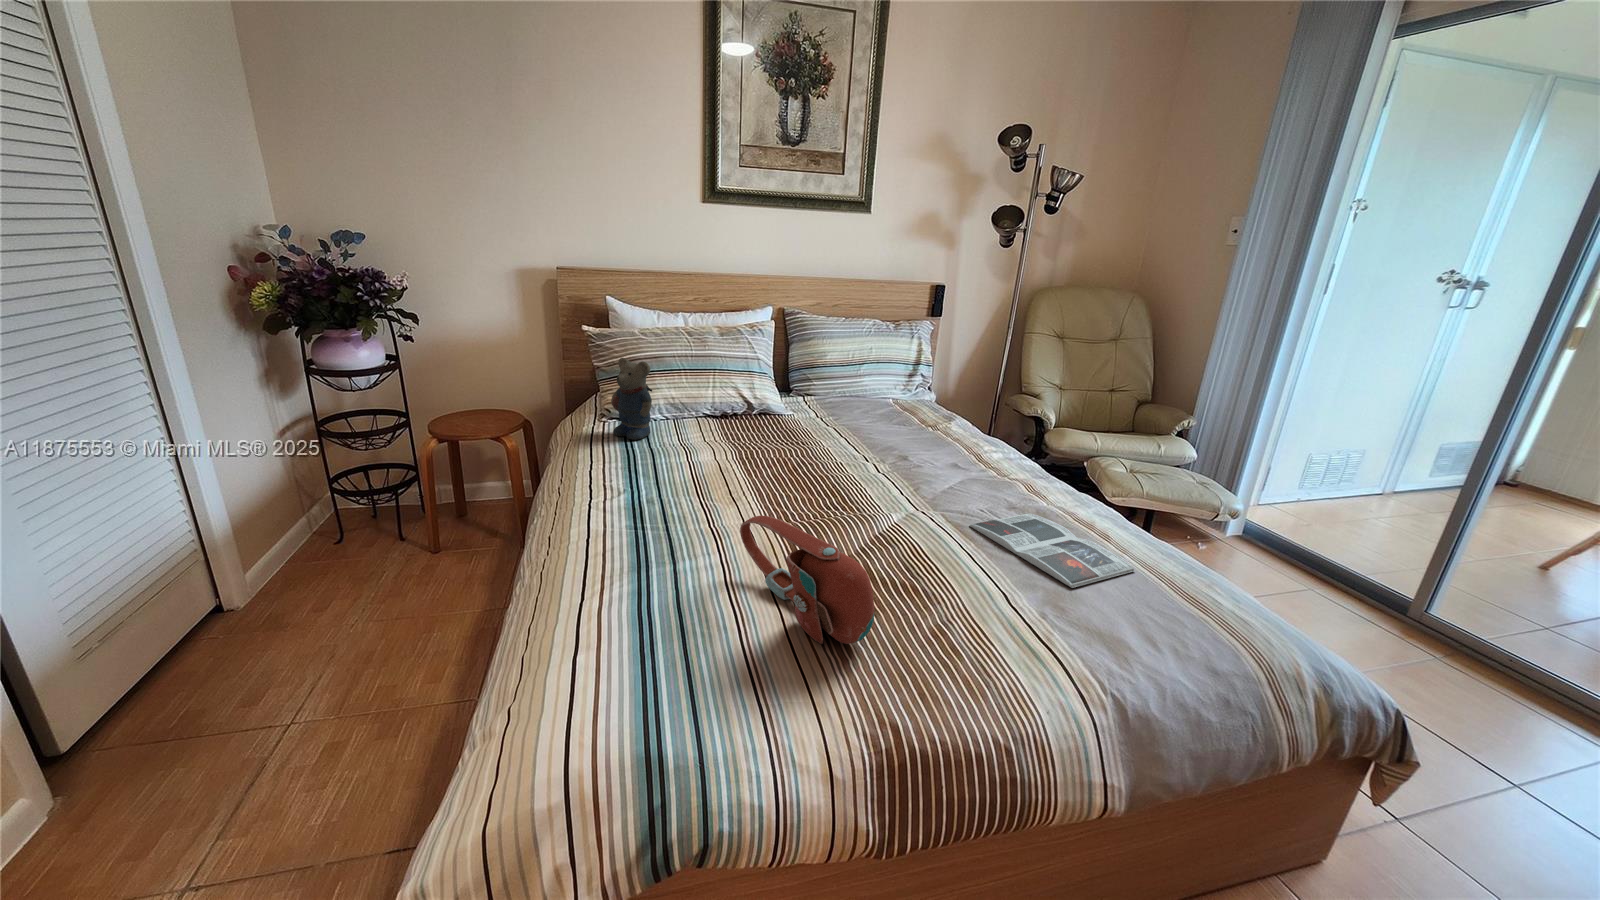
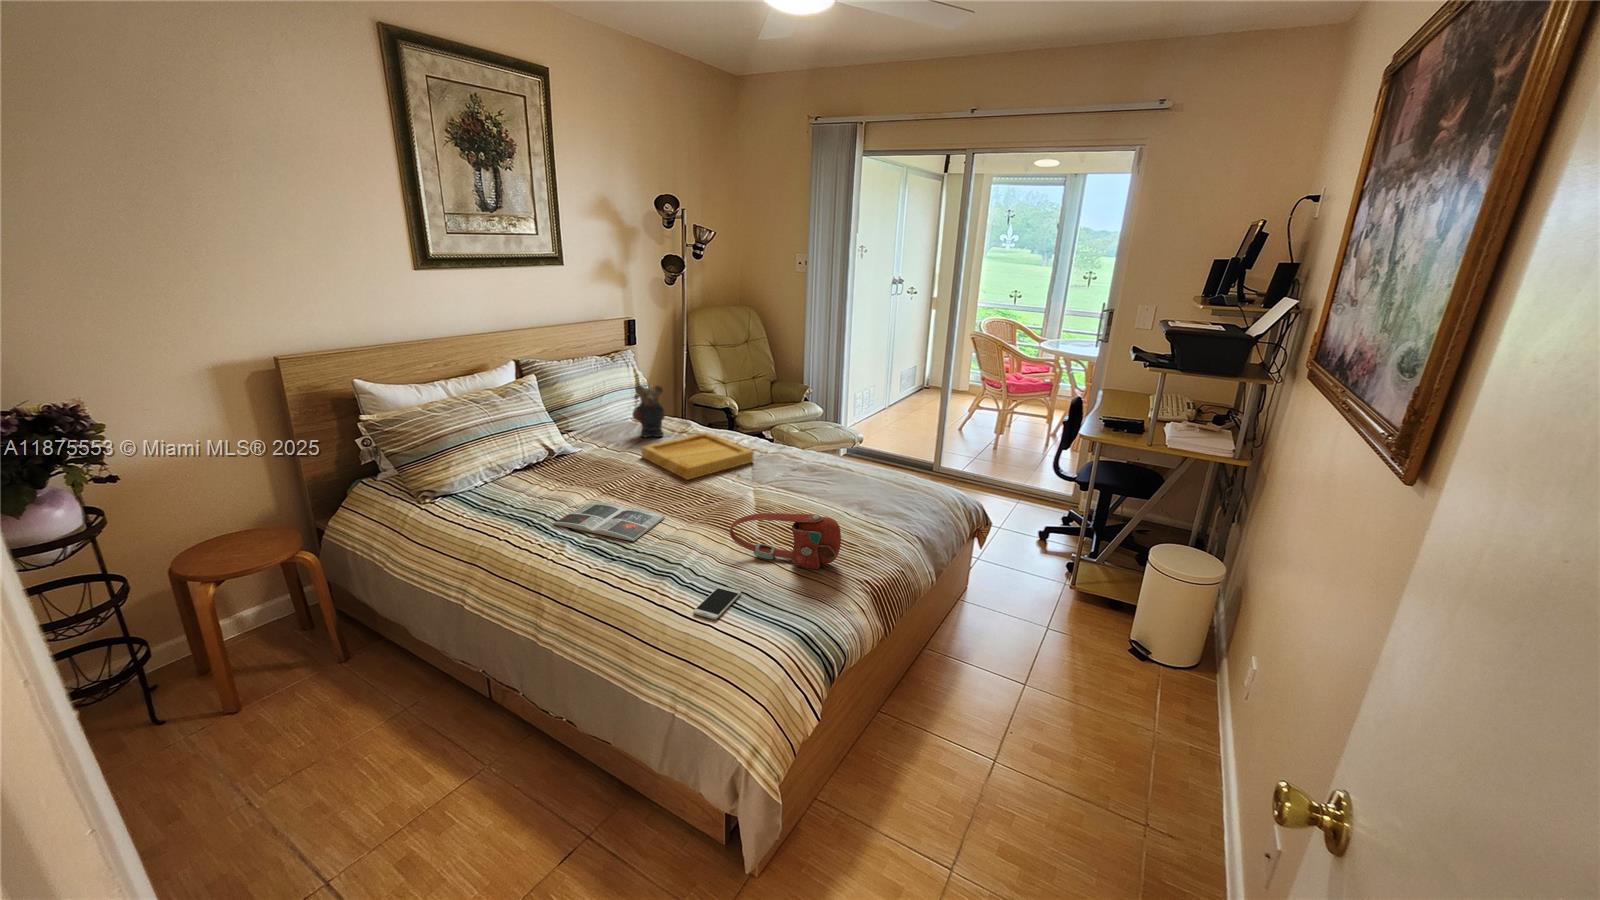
teddy bear: present [611,358,652,440] -> present [632,385,665,437]
tray: none [837,422,965,478] -> present [641,433,754,480]
magazine: present [969,513,1135,588] -> present [553,501,665,541]
smartphone: none [580,599,671,637] -> present [694,586,741,619]

